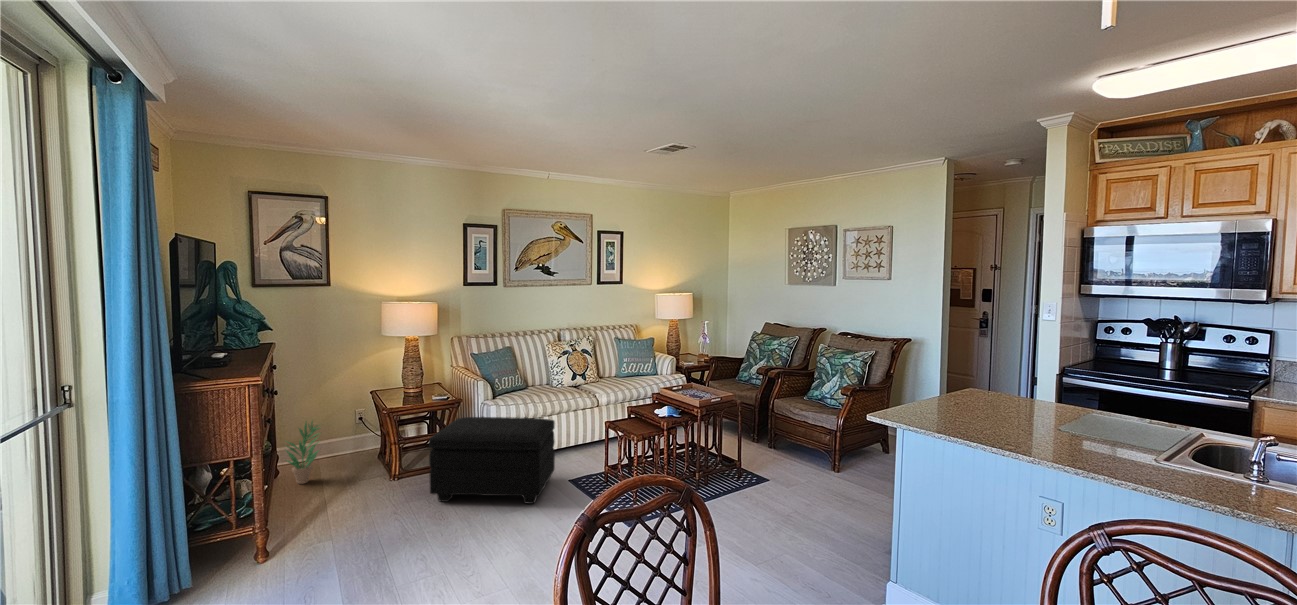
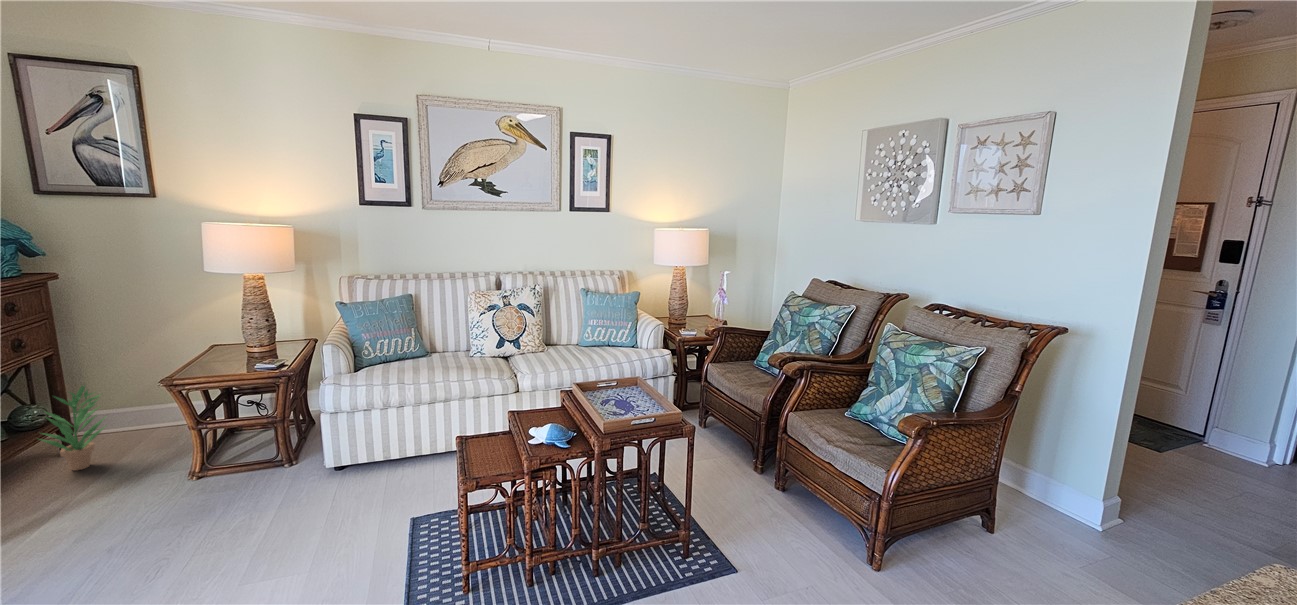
footstool: present [429,417,555,504] -> none [156,401,397,567]

